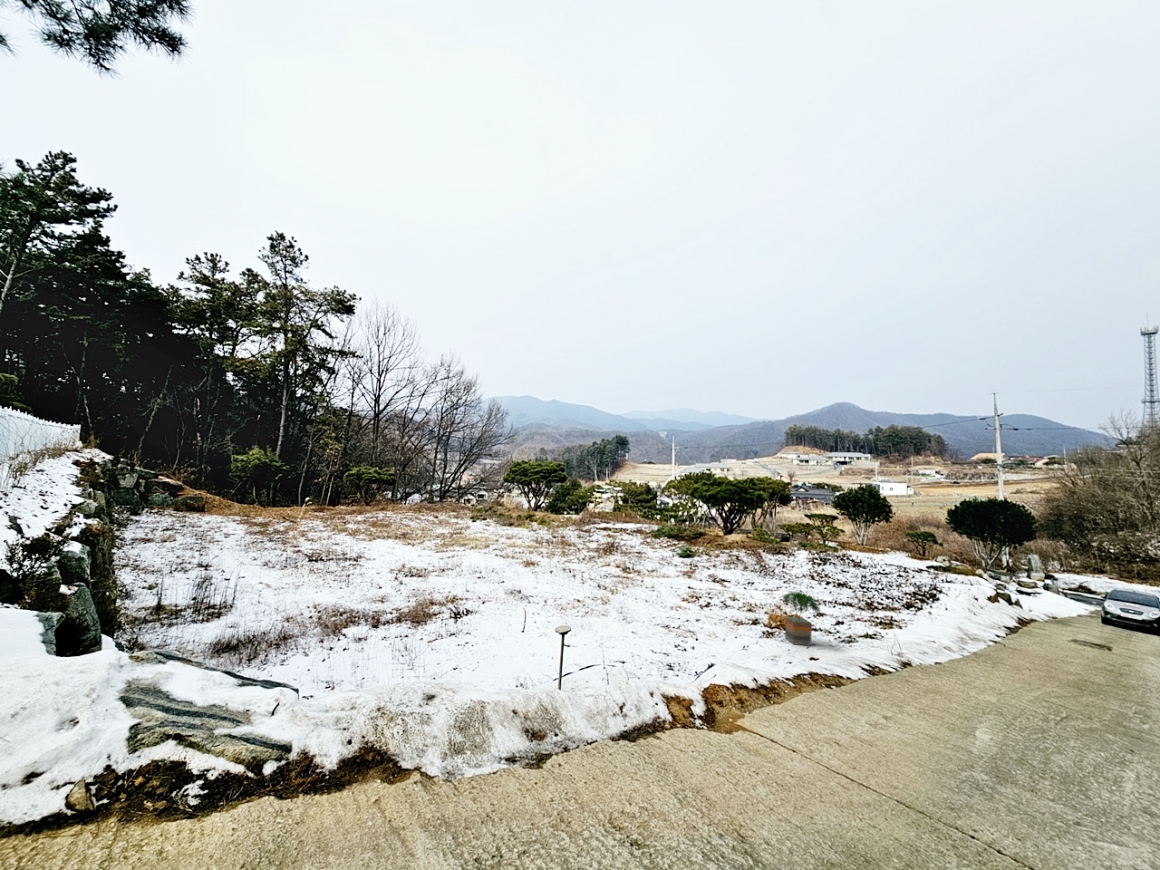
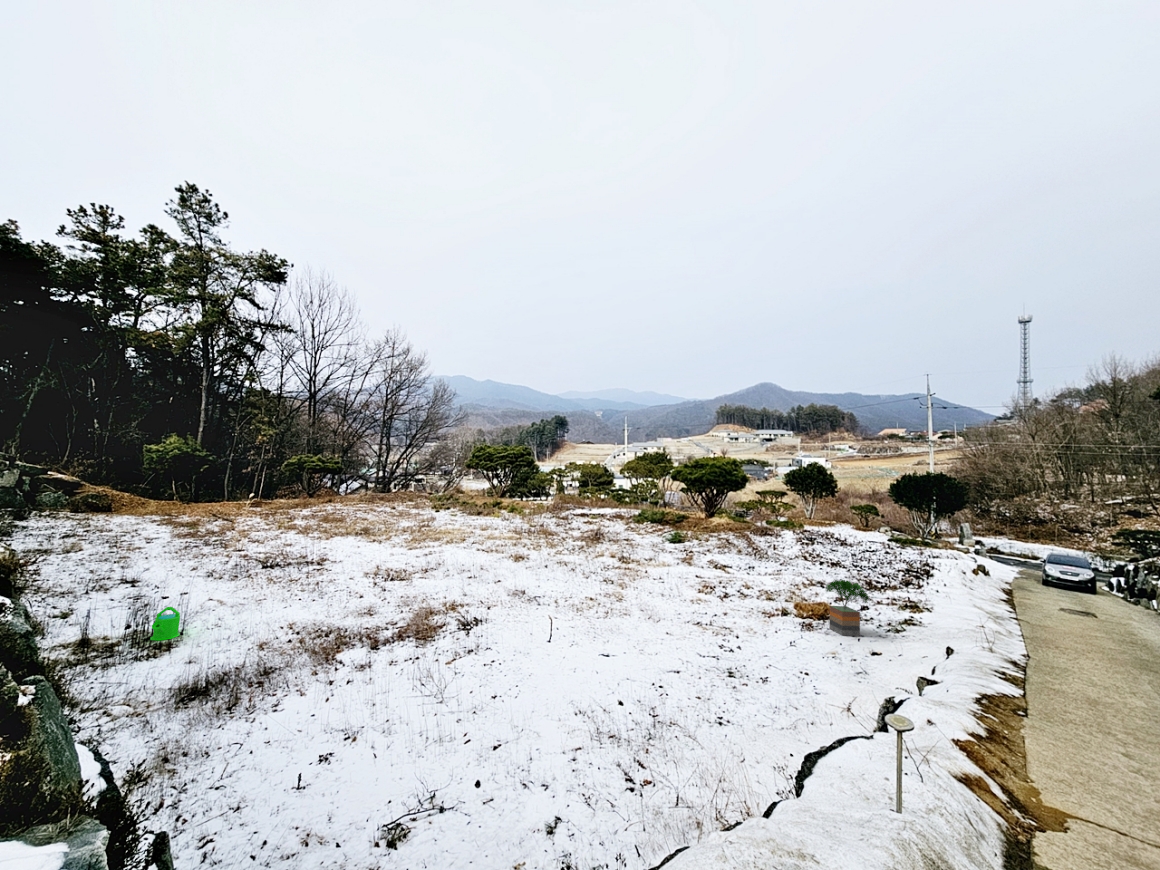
watering can: none [211,583,234,609] -> present [150,607,180,641]

